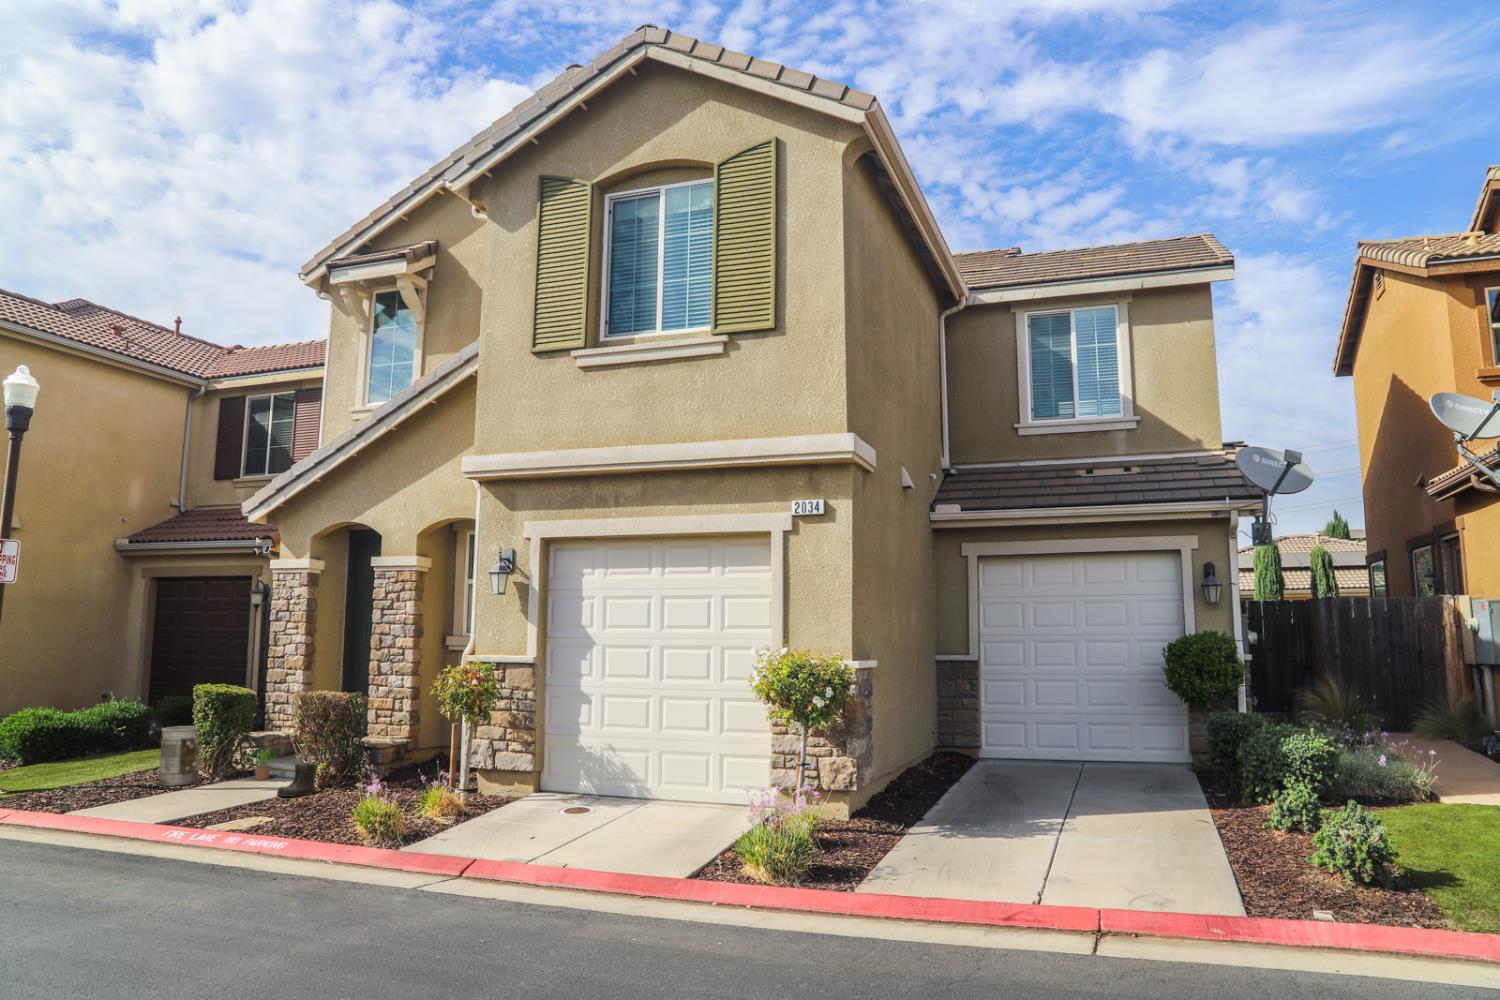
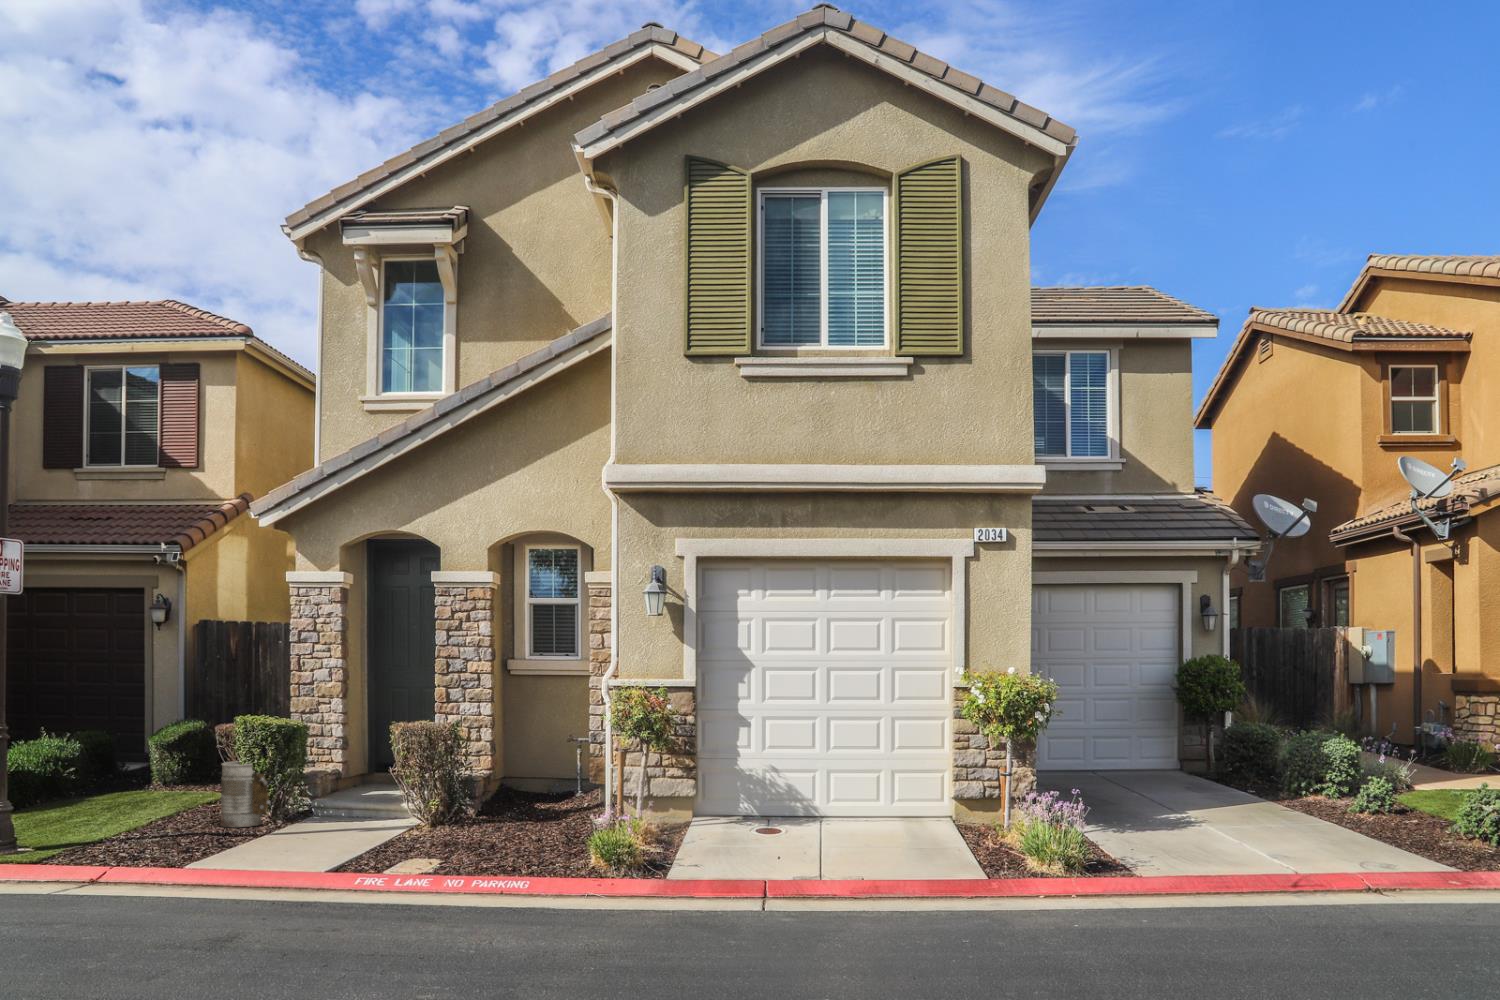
potted plant: present [251,749,277,780] -> none [311,785,348,819]
boots: present [277,763,316,797] -> none [391,796,432,832]

